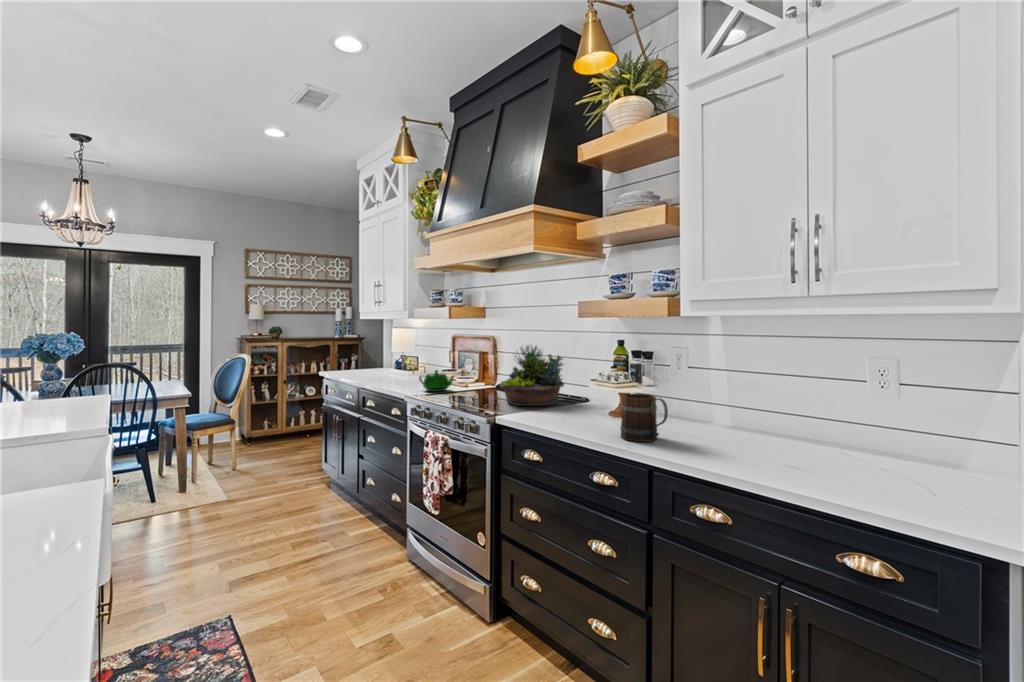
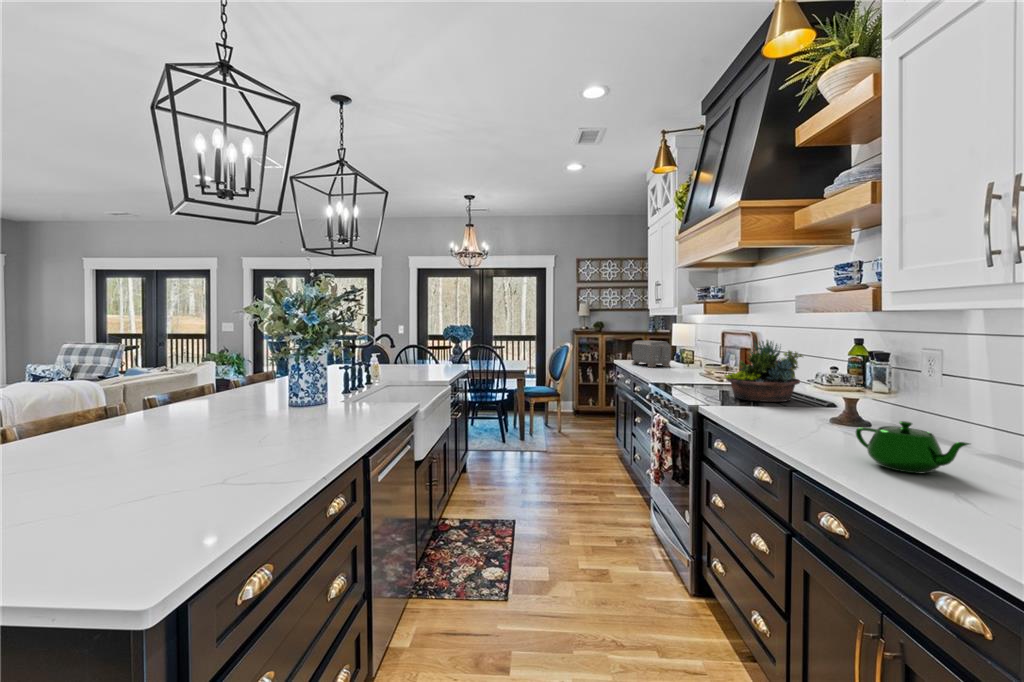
toaster: none [347,348,393,378] -> present [632,341,671,367]
teapot: present [419,370,454,392] -> present [856,421,969,473]
mug: present [621,393,668,442] -> none [793,391,834,441]

